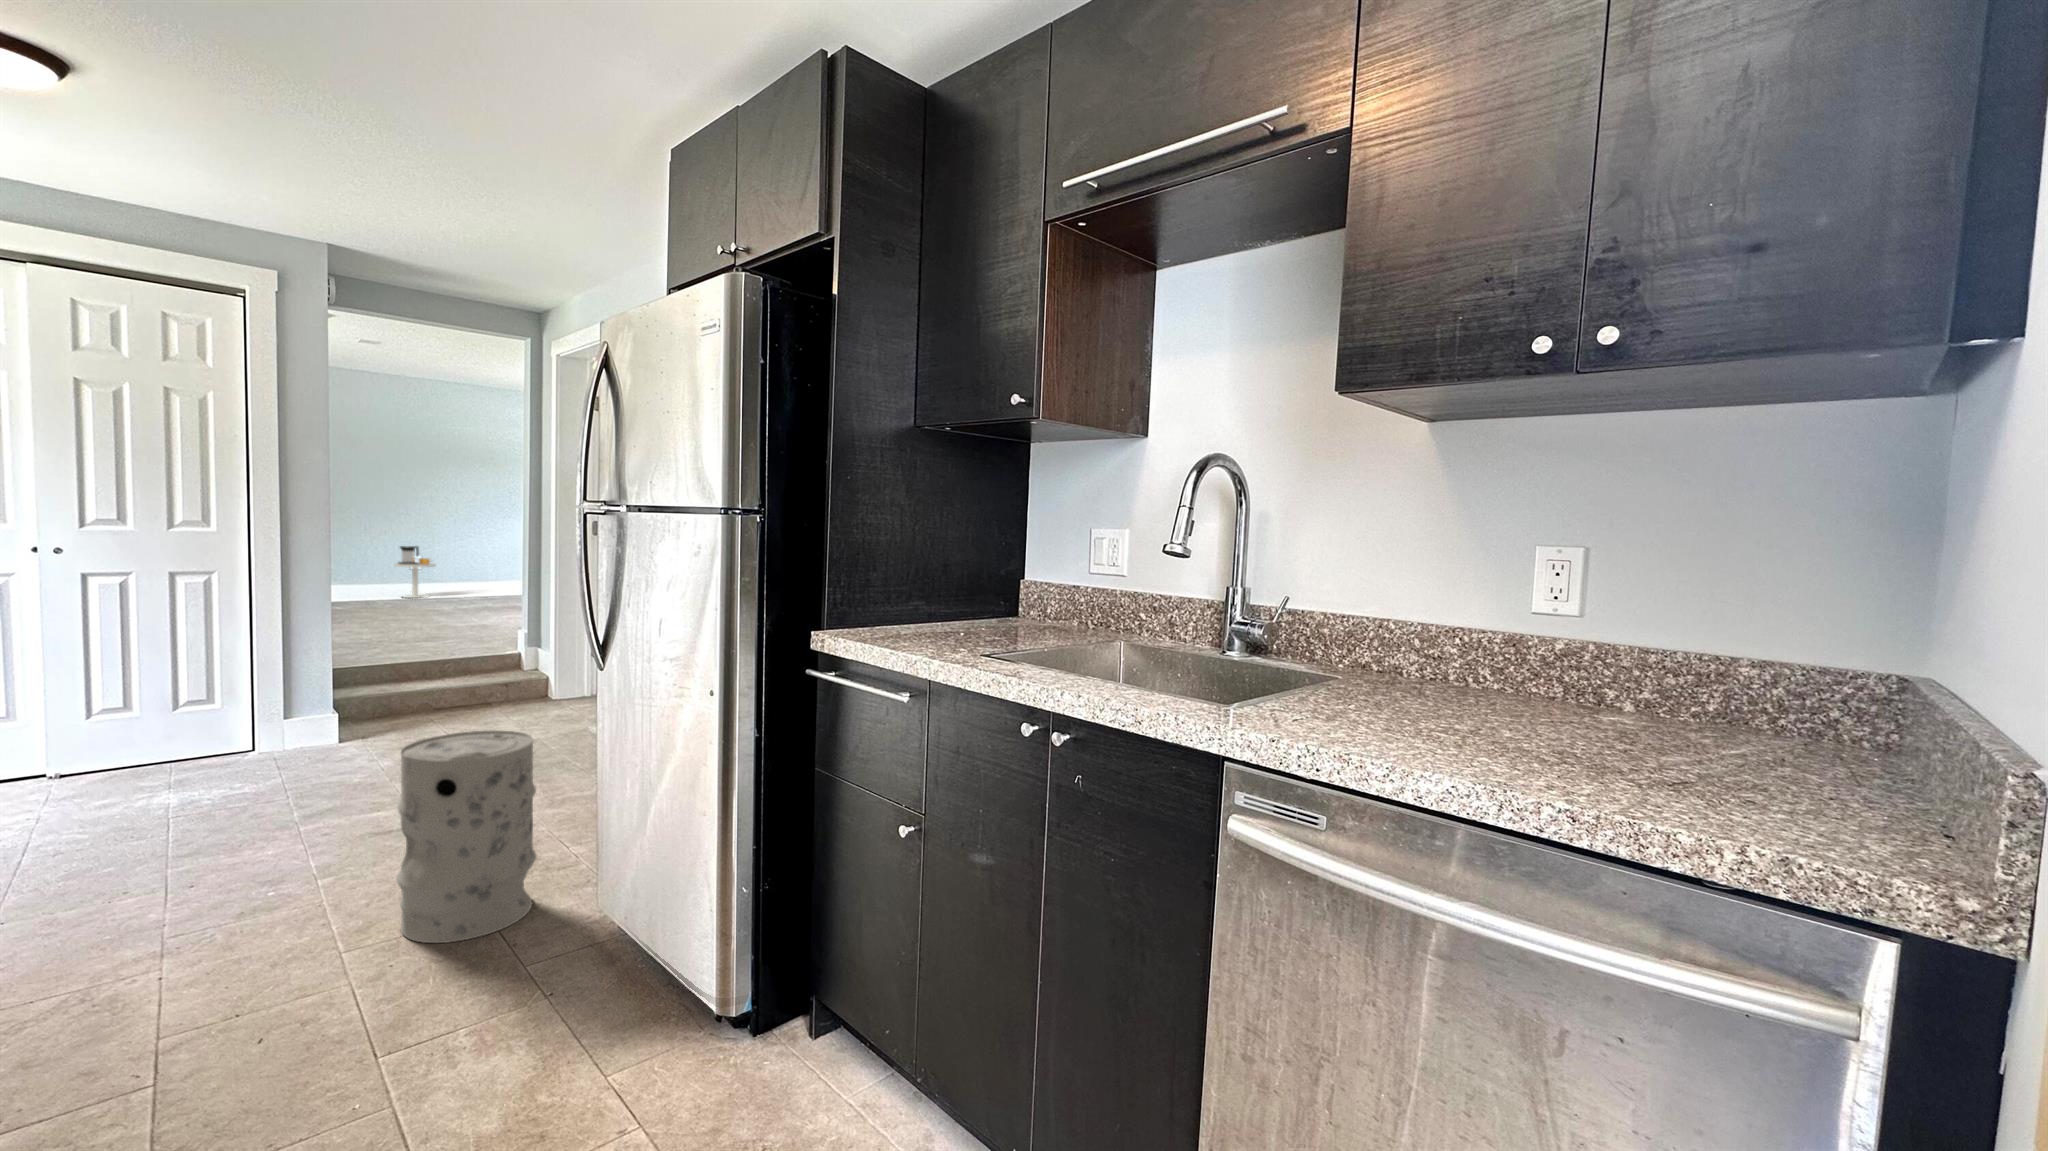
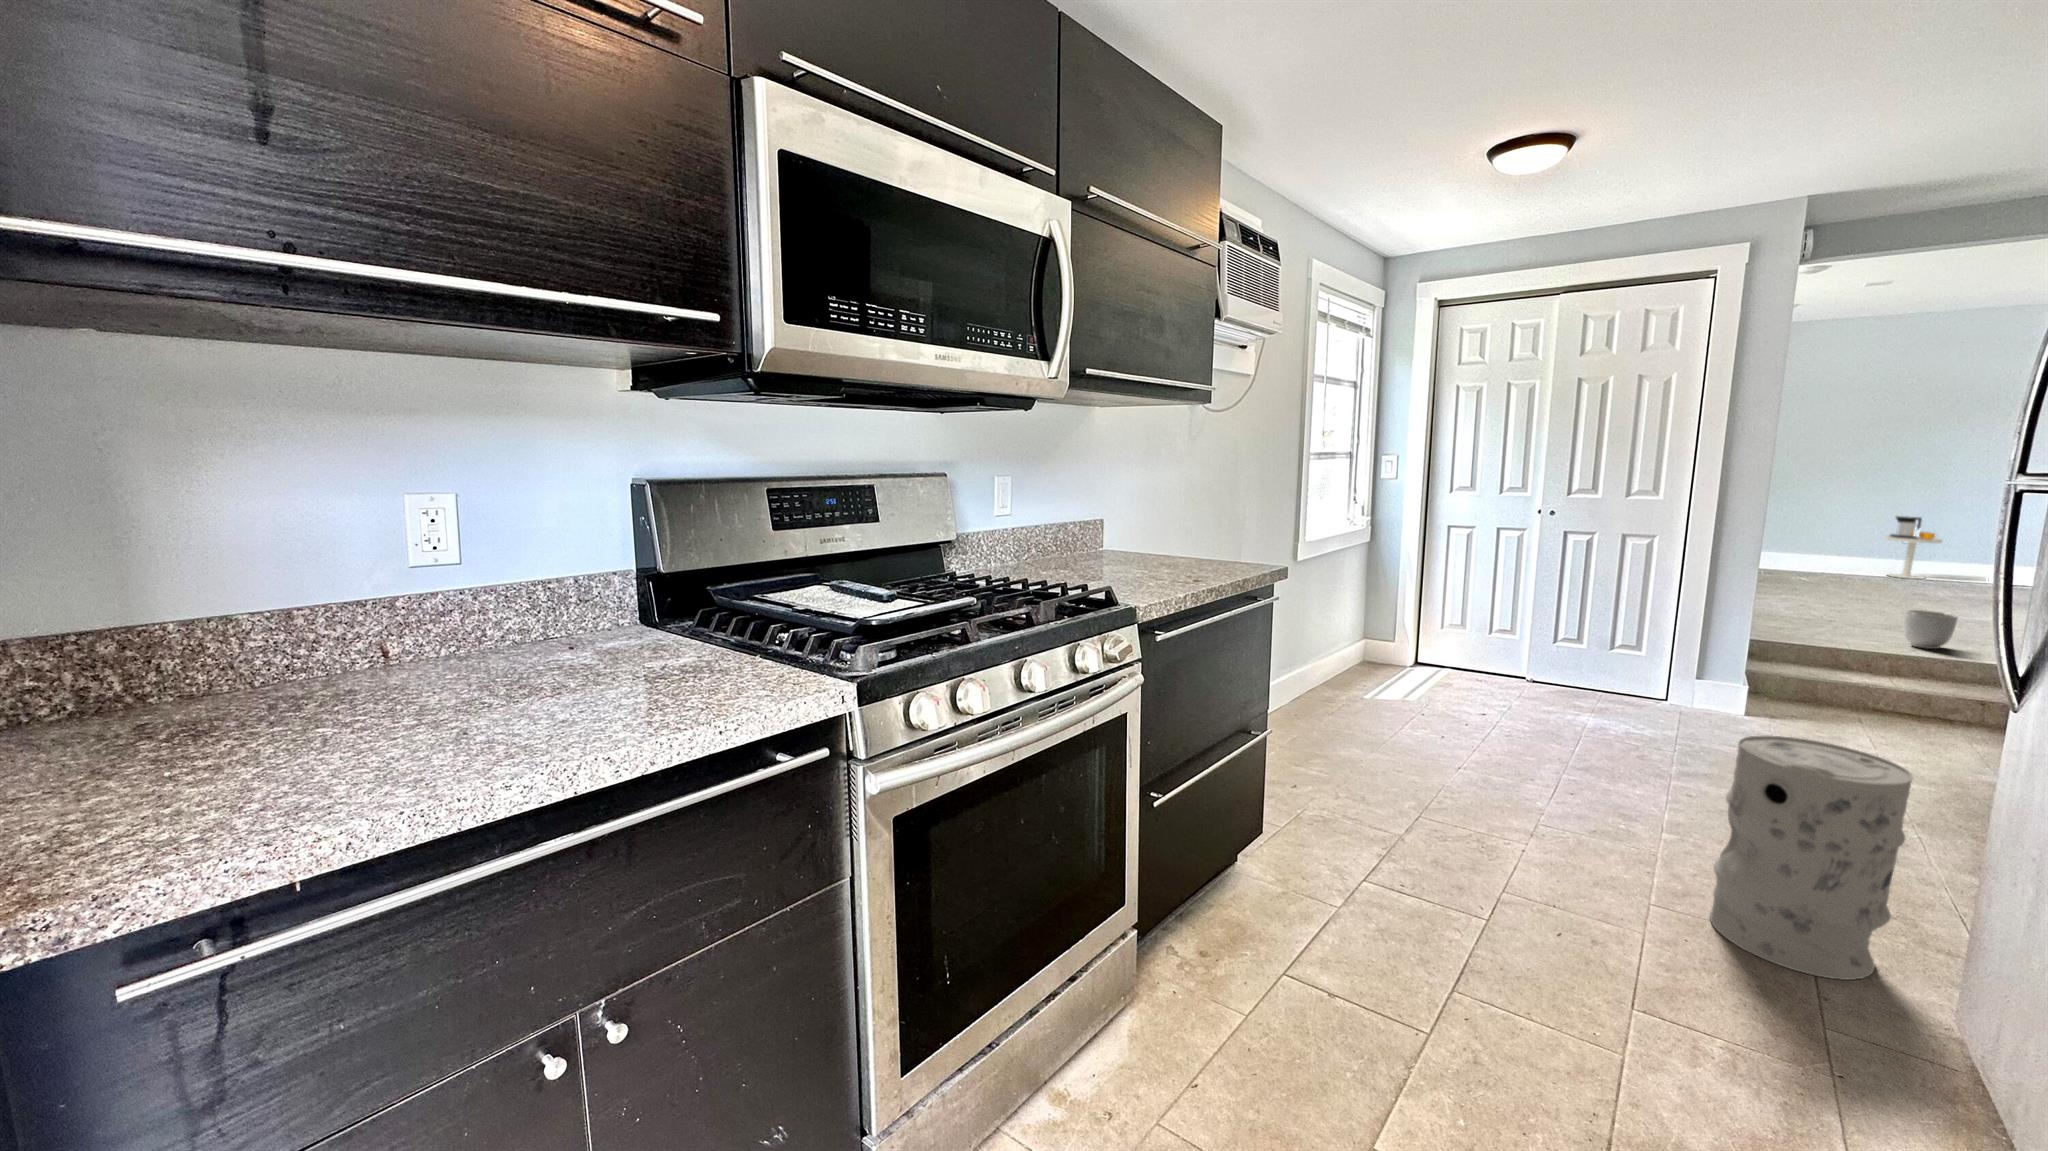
planter: none [437,619,473,650] -> present [1903,610,1958,649]

